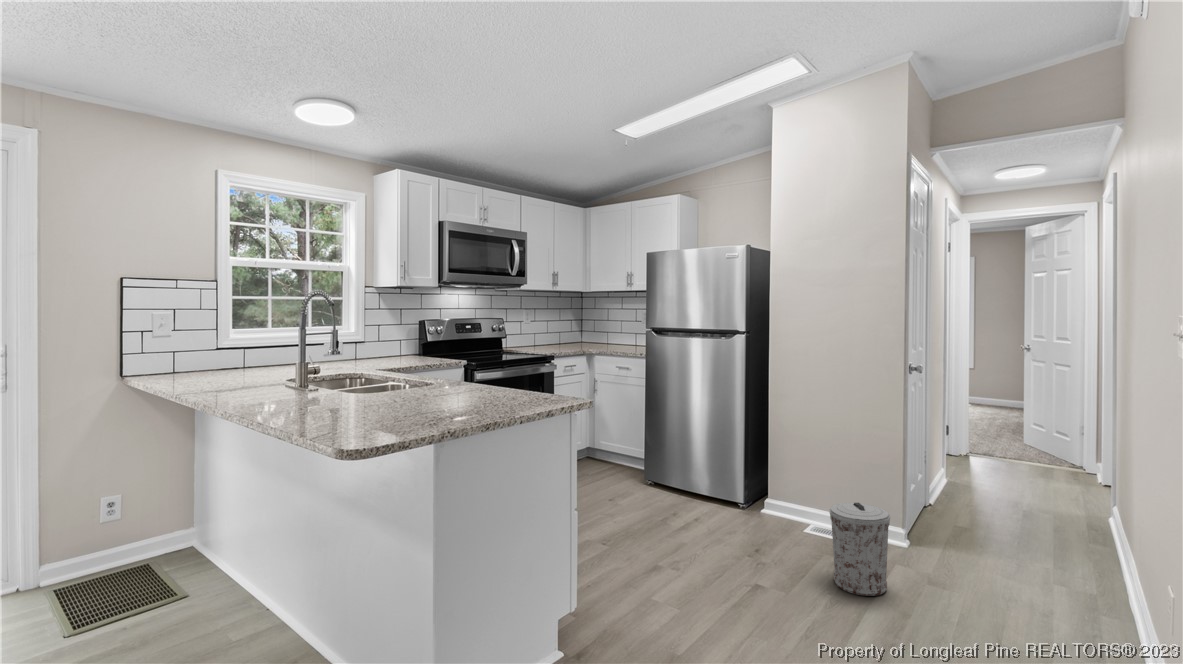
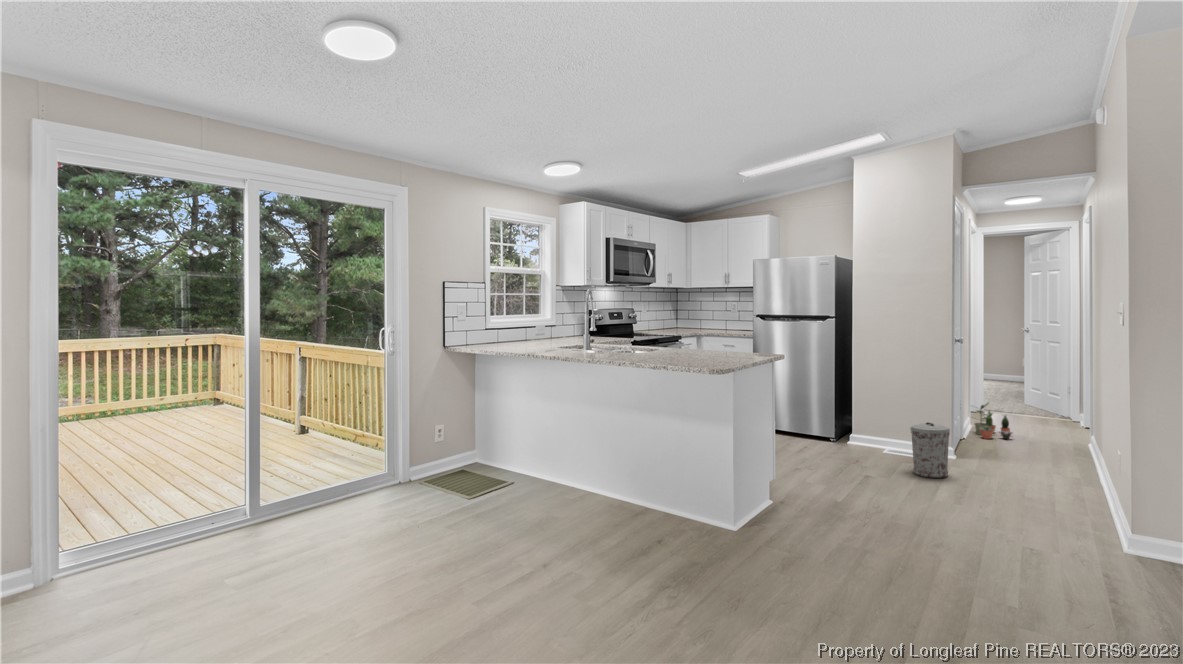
potted plant: none [942,450,1002,506] -> present [975,403,1013,439]

